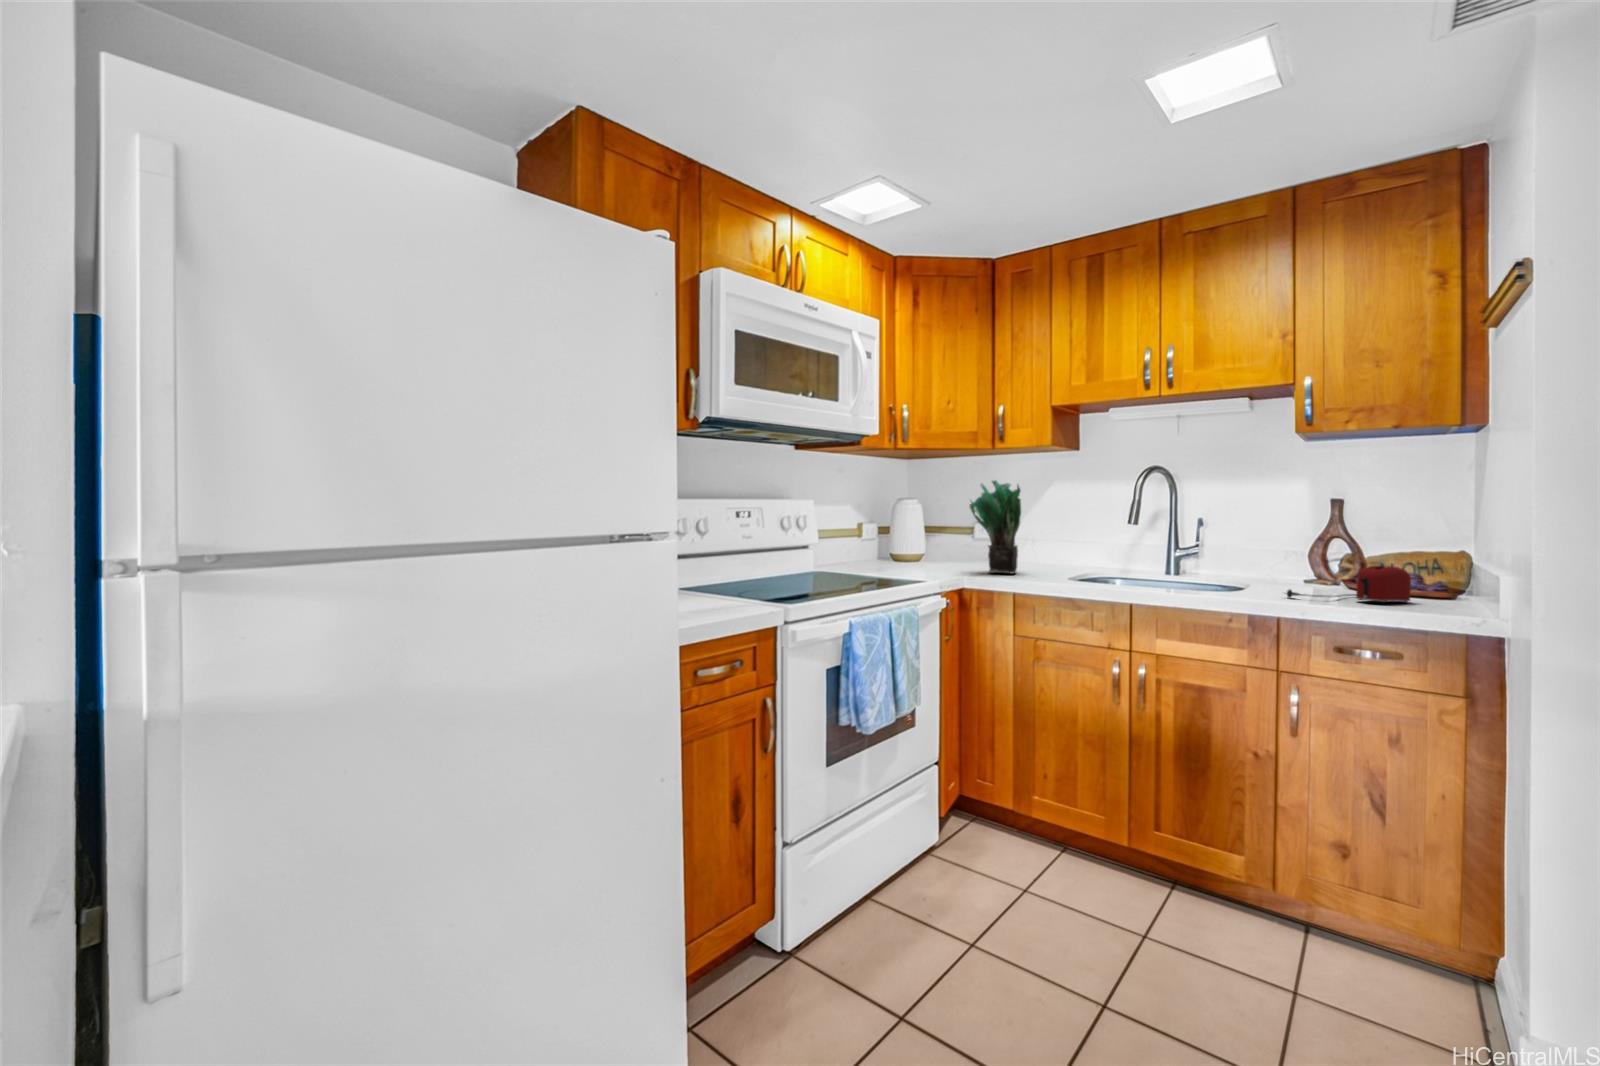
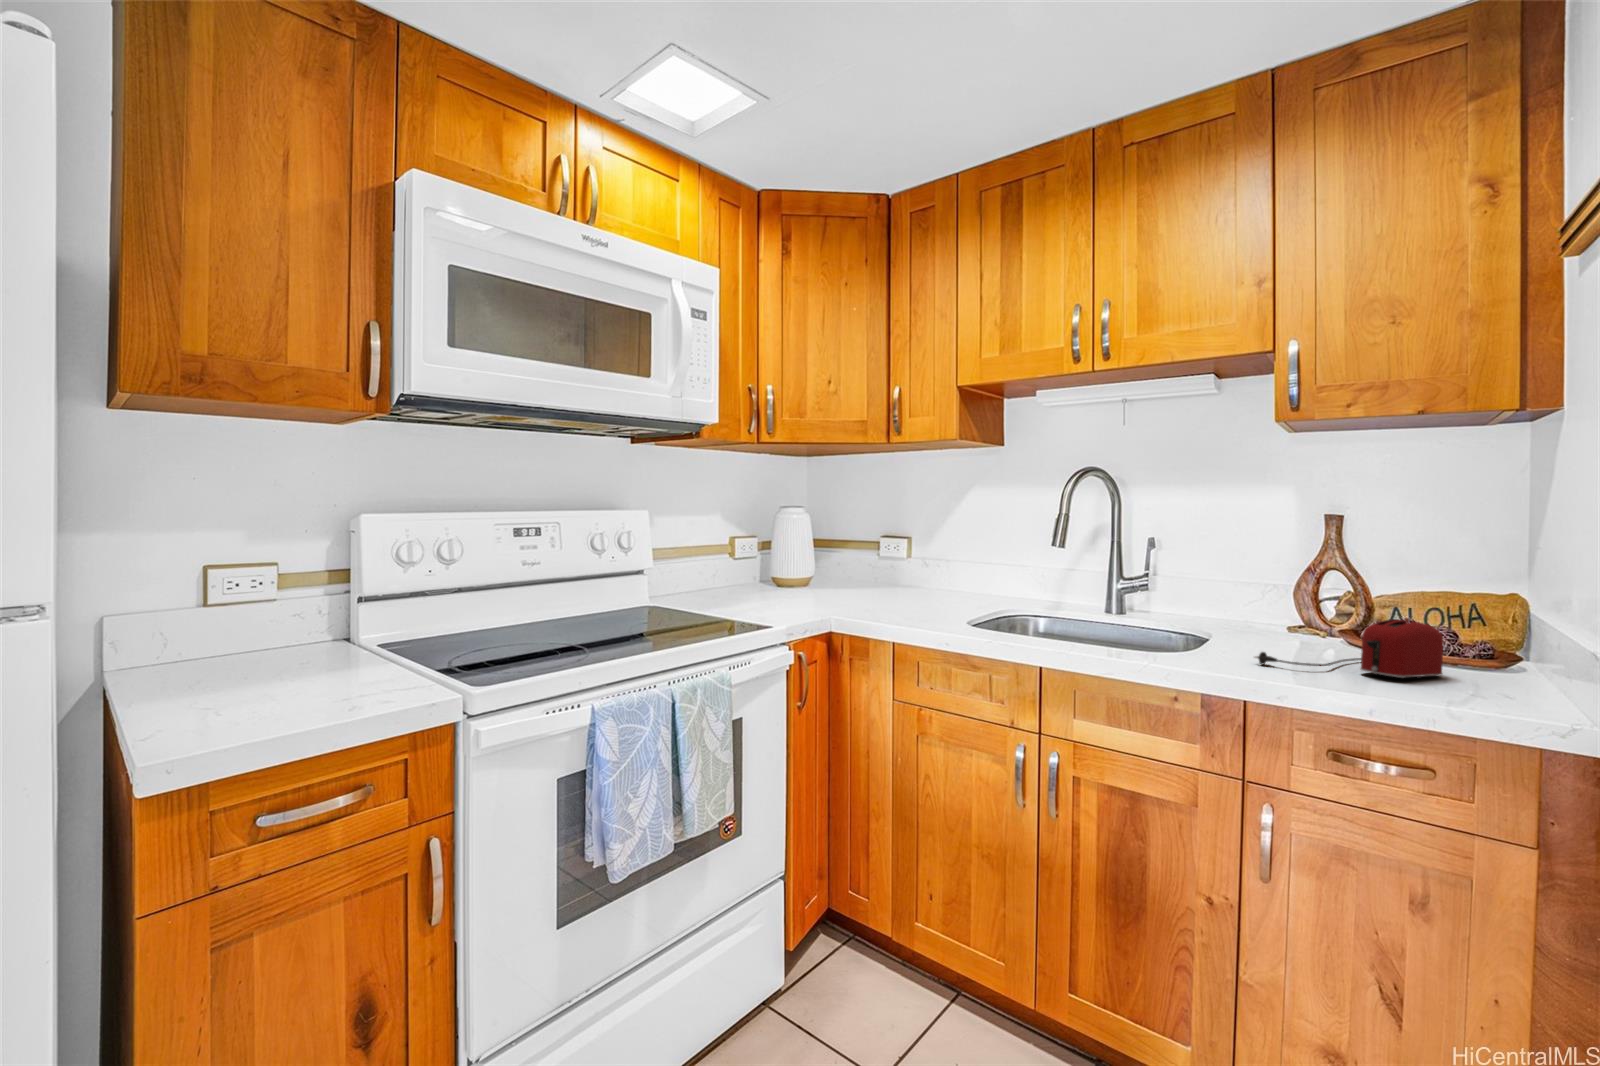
potted plant: present [970,480,1021,573] -> none [844,485,918,611]

